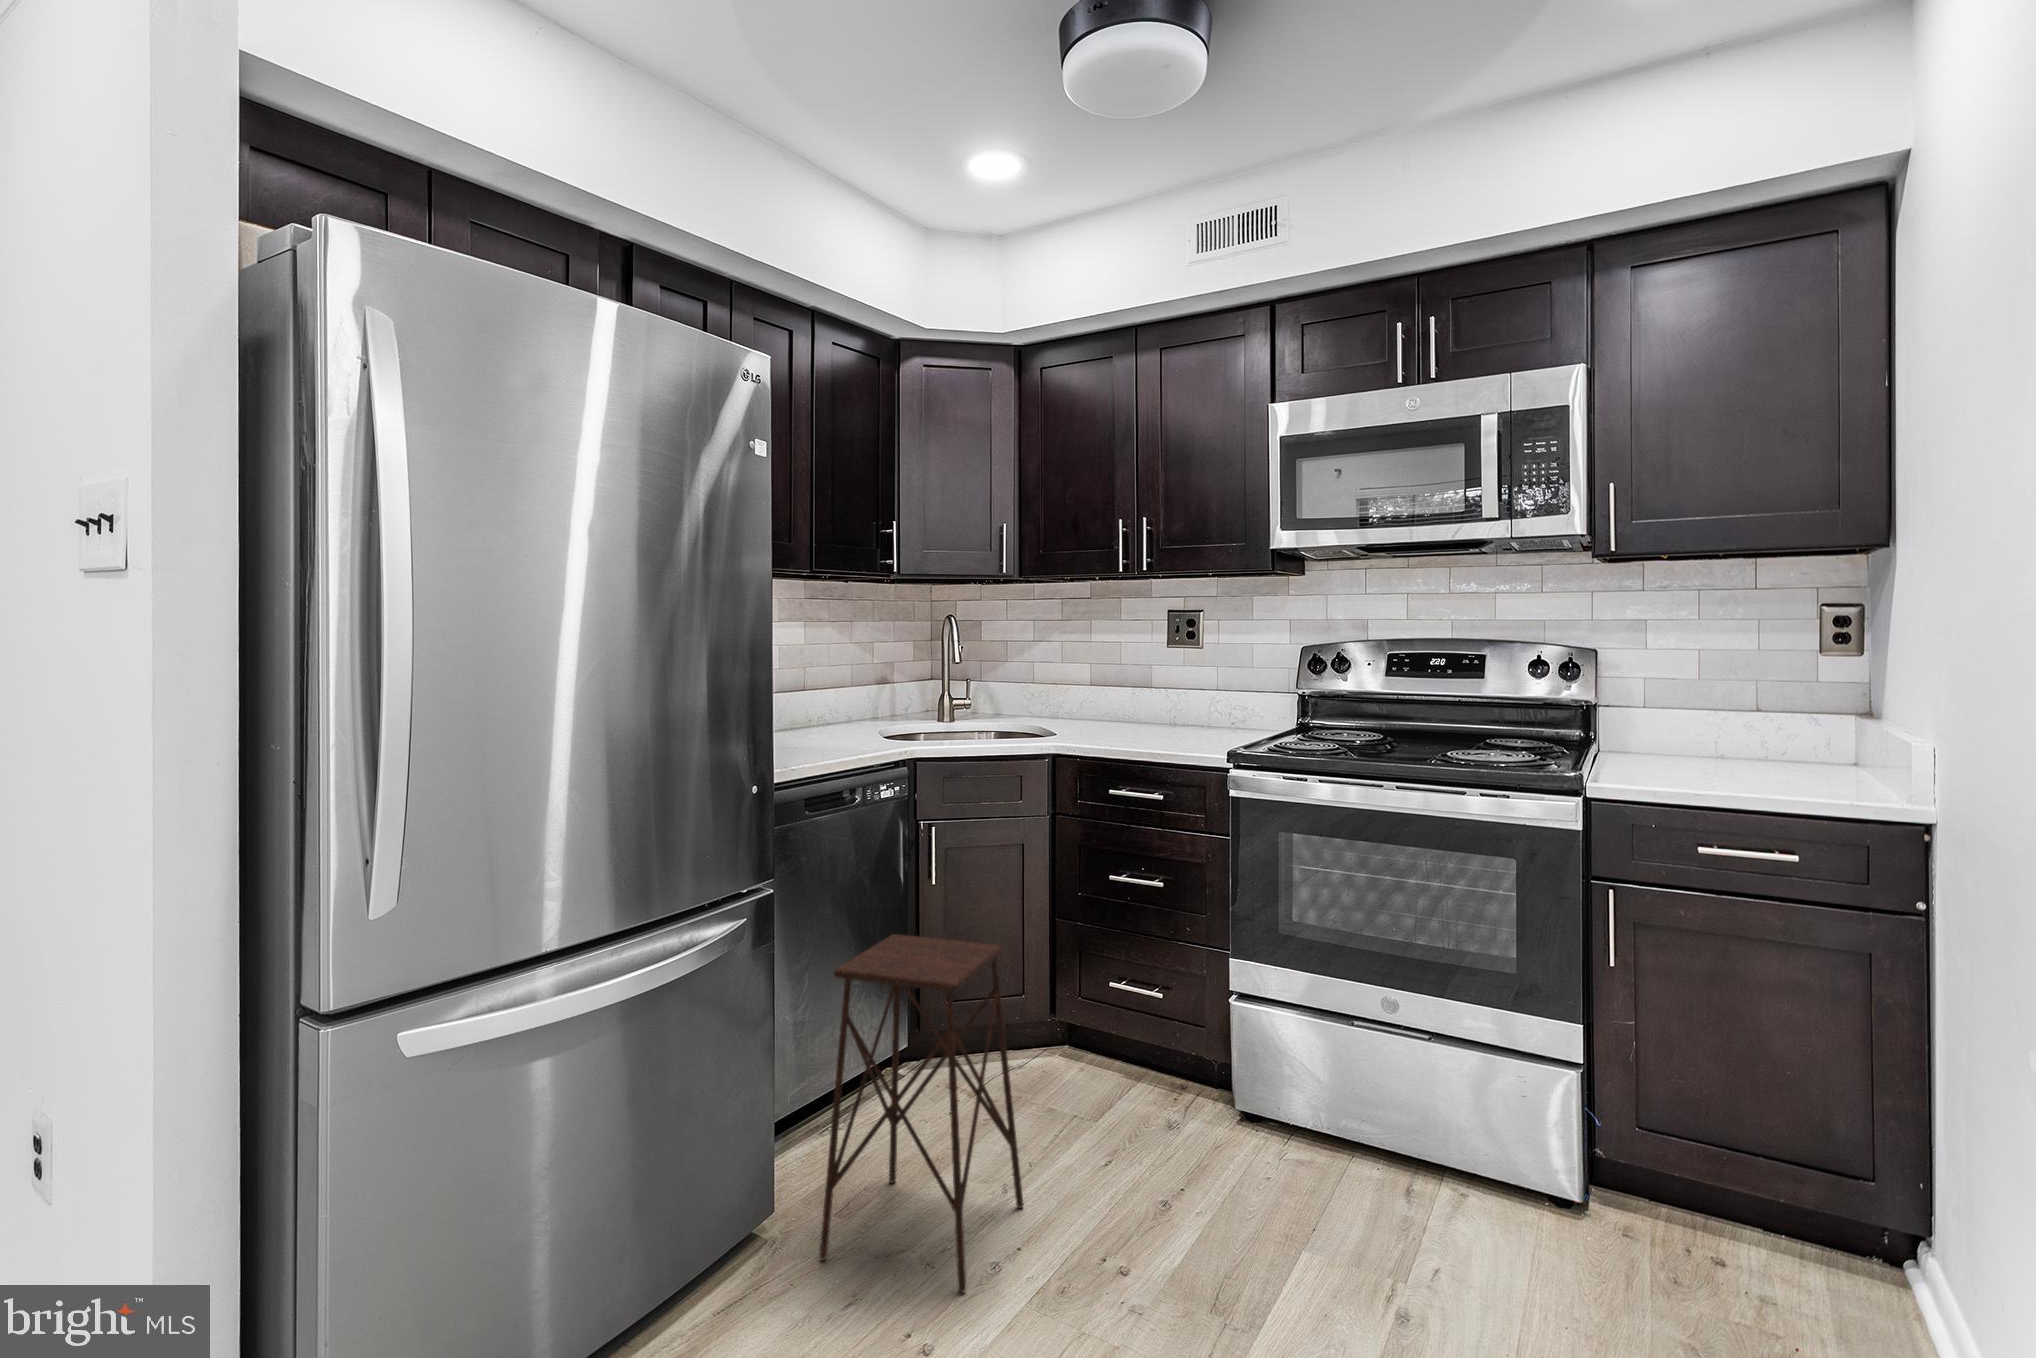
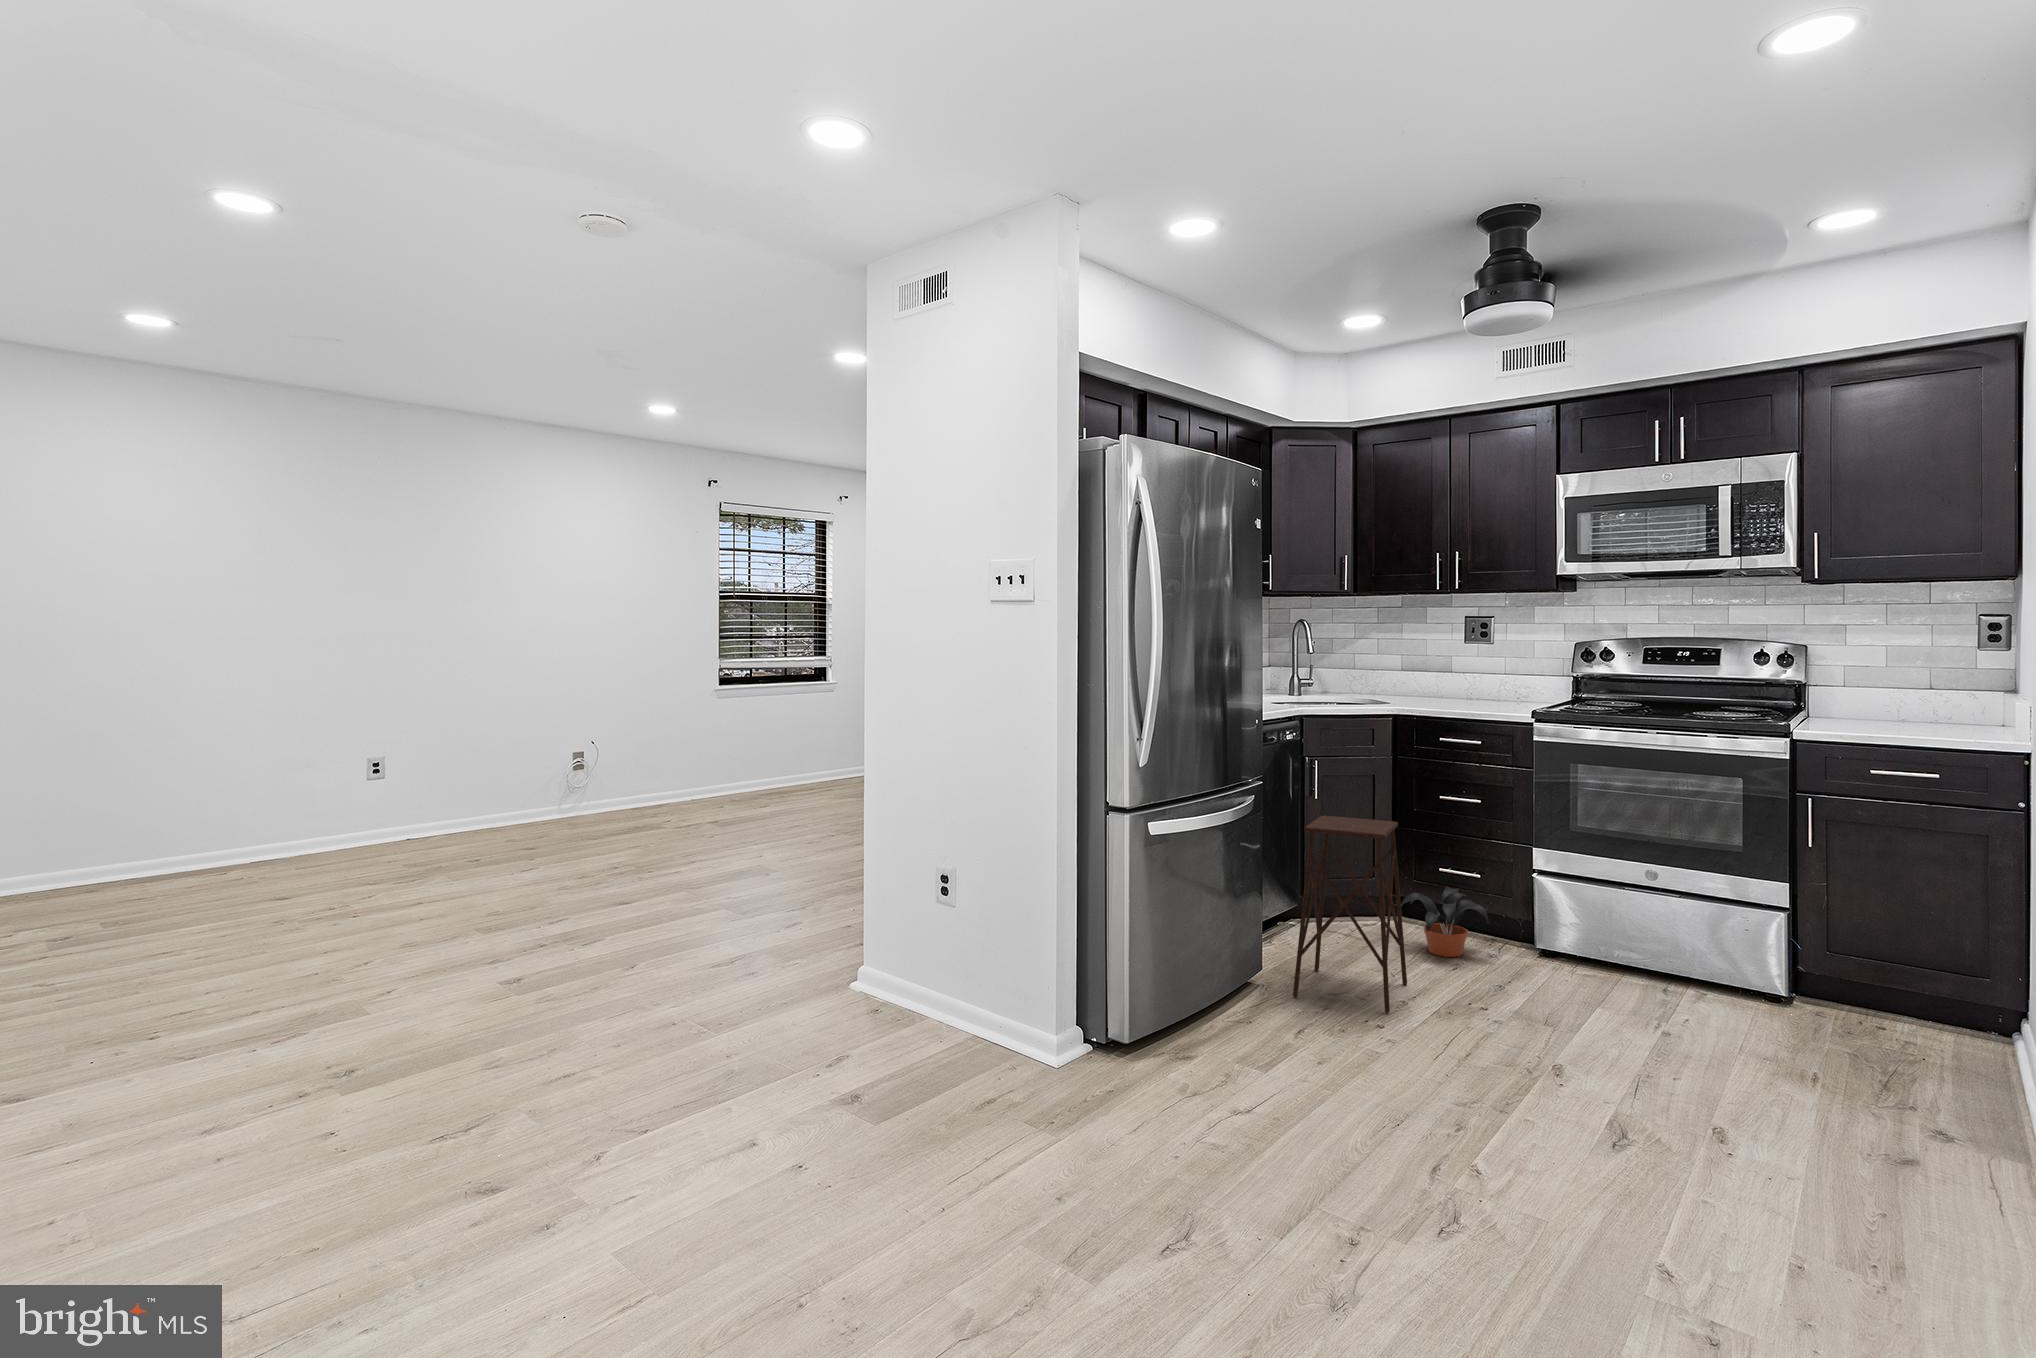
potted plant: none [1042,1014,1165,1131] -> present [1401,887,1489,957]

